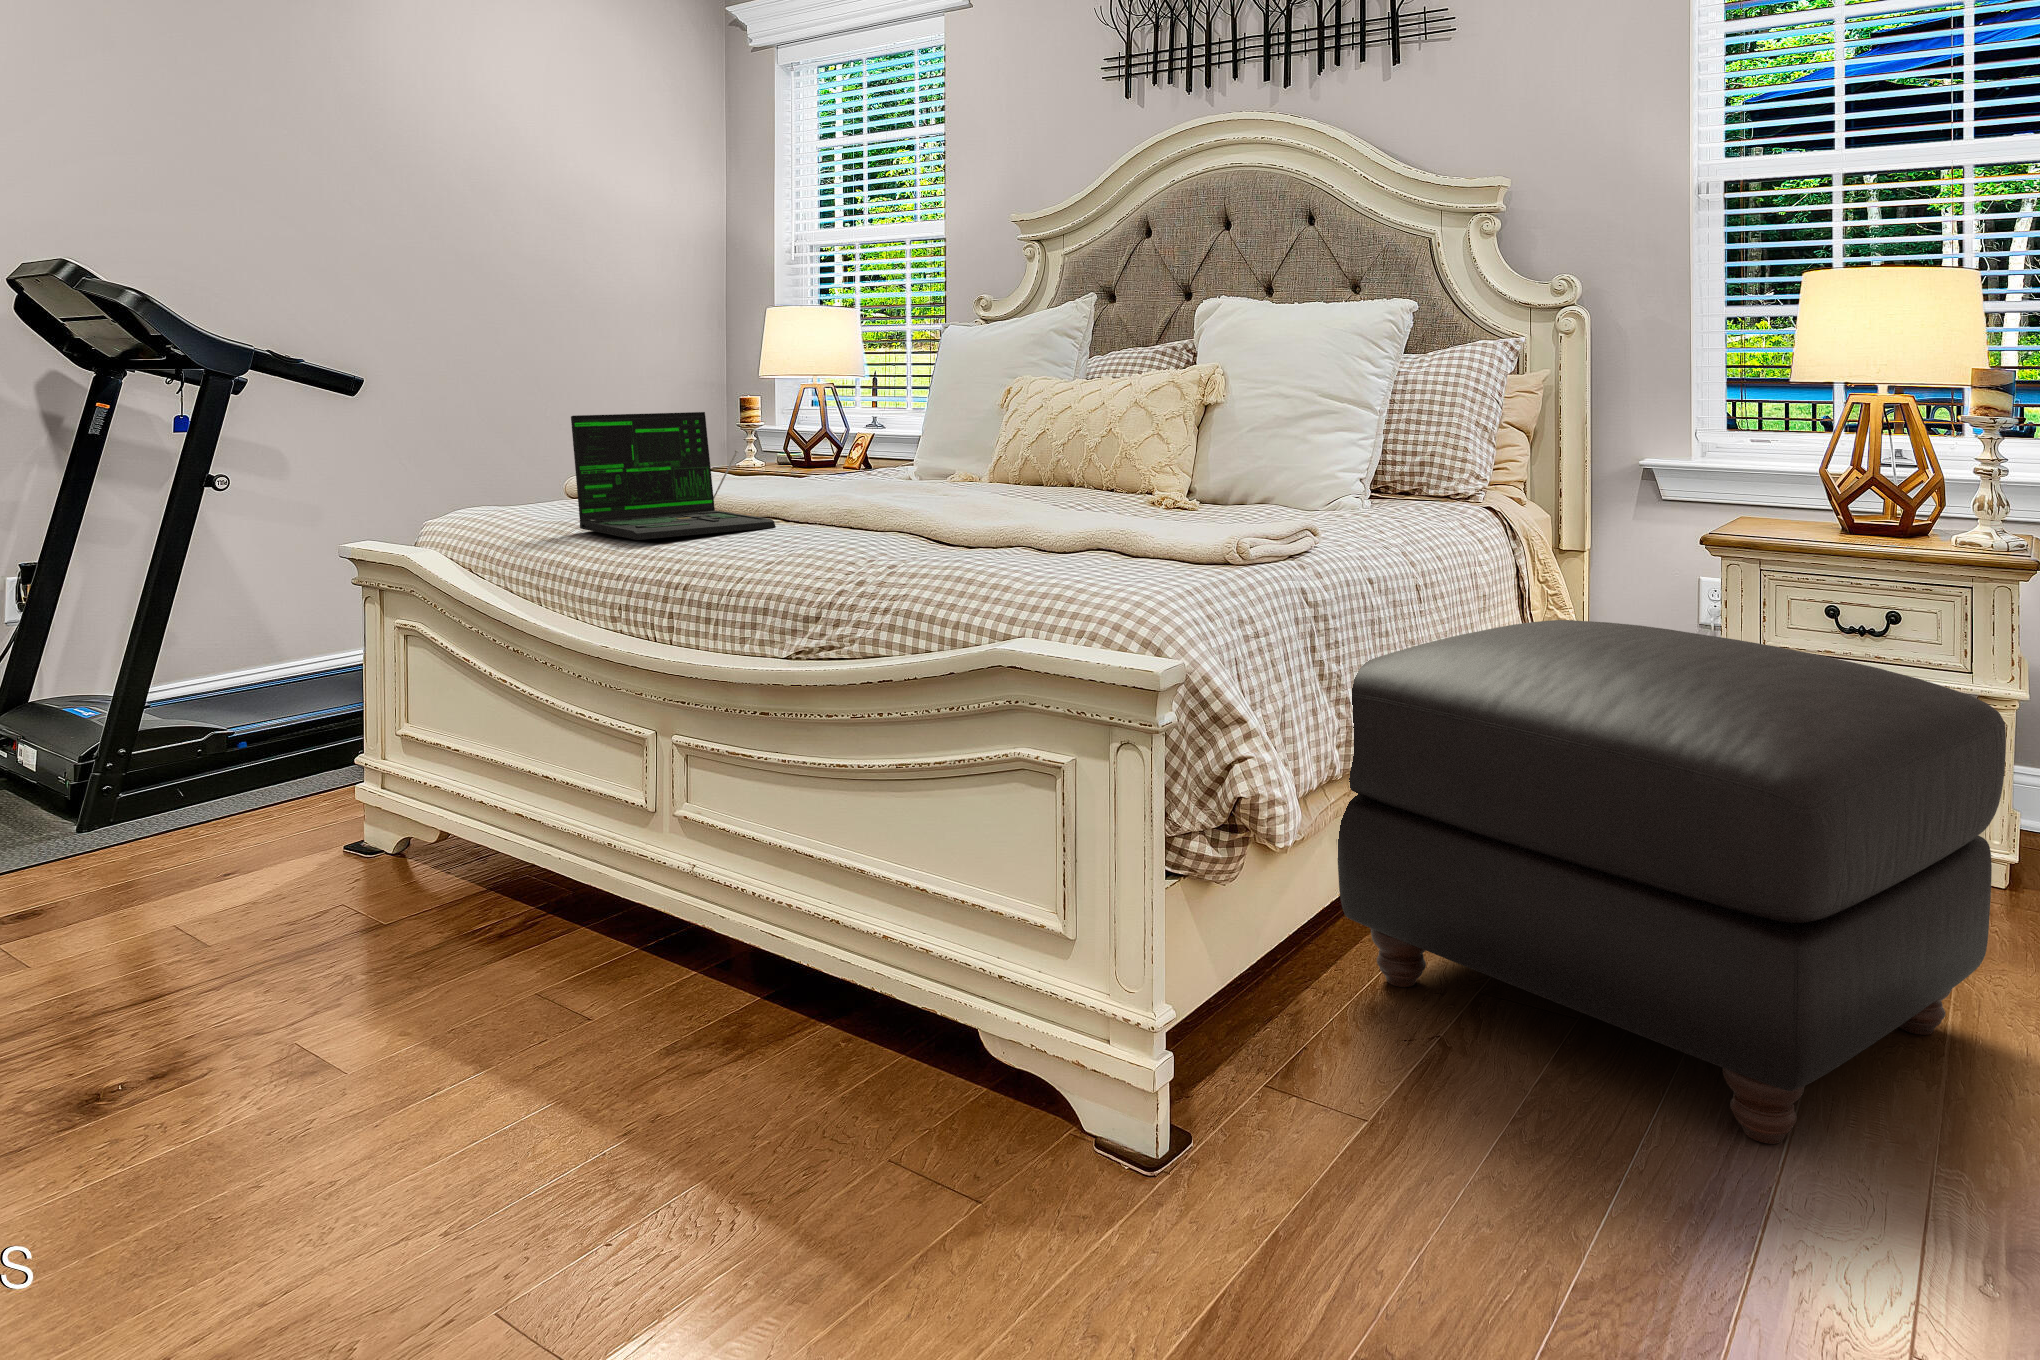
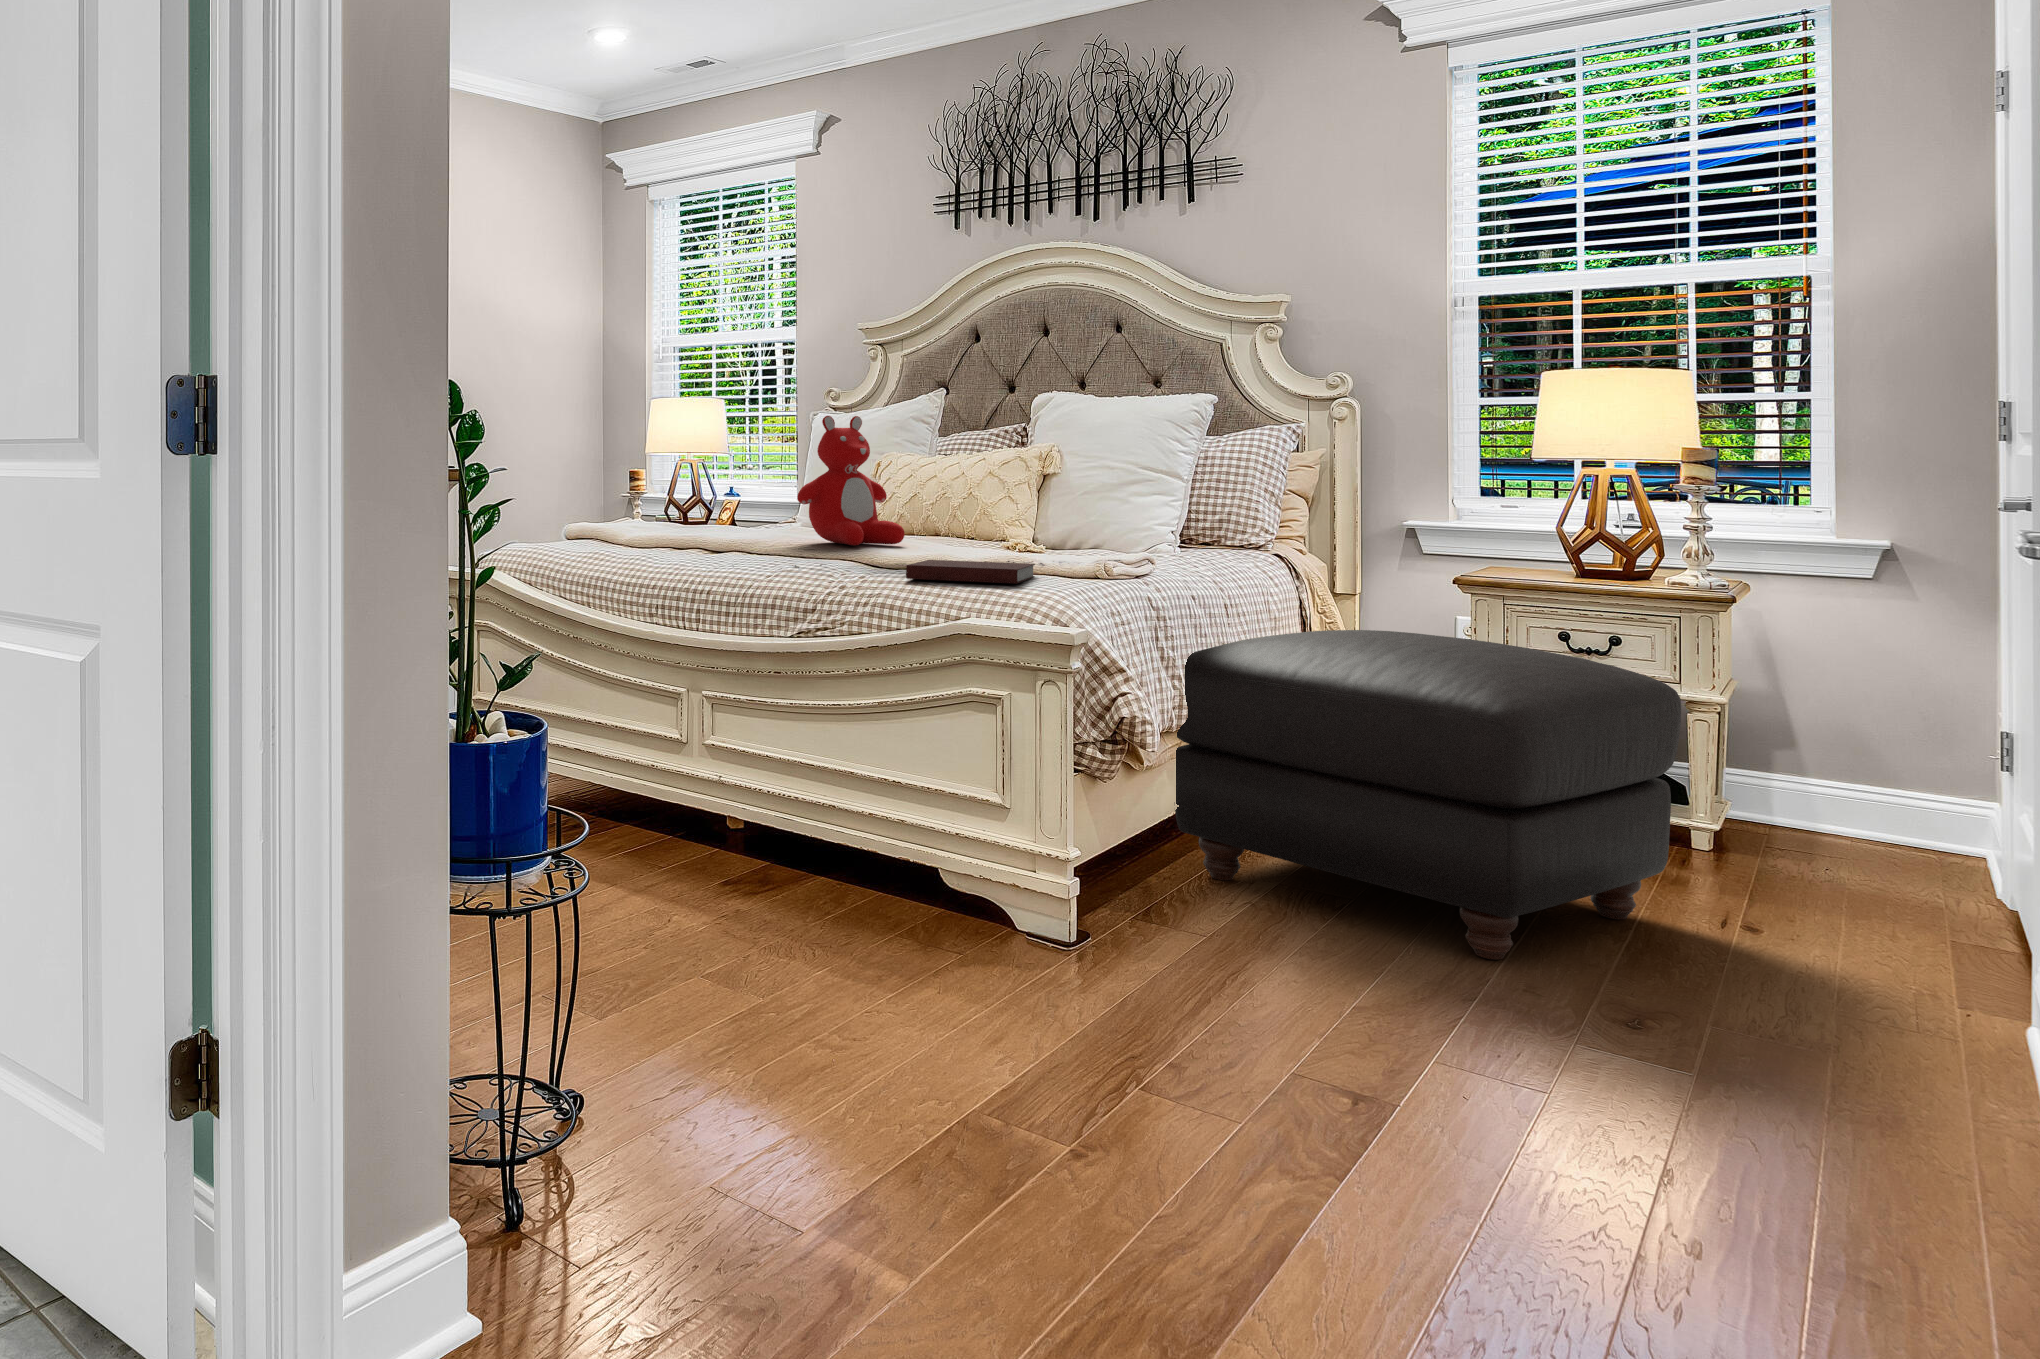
teddy bear: none [850,327,997,509] -> present [797,416,905,546]
laptop: present [571,412,775,540] -> none [604,477,749,562]
notebook: none [953,535,1145,578] -> present [906,560,1035,584]

